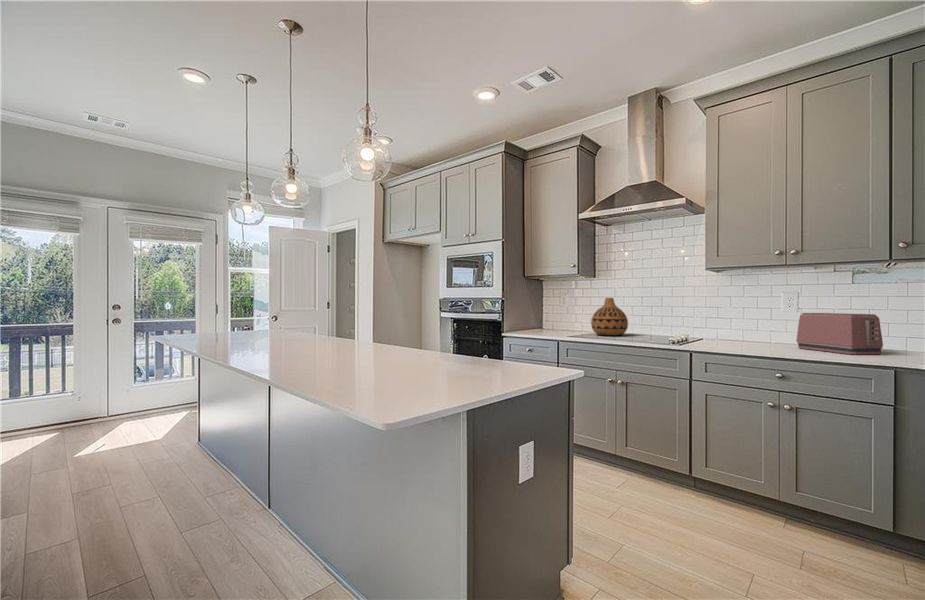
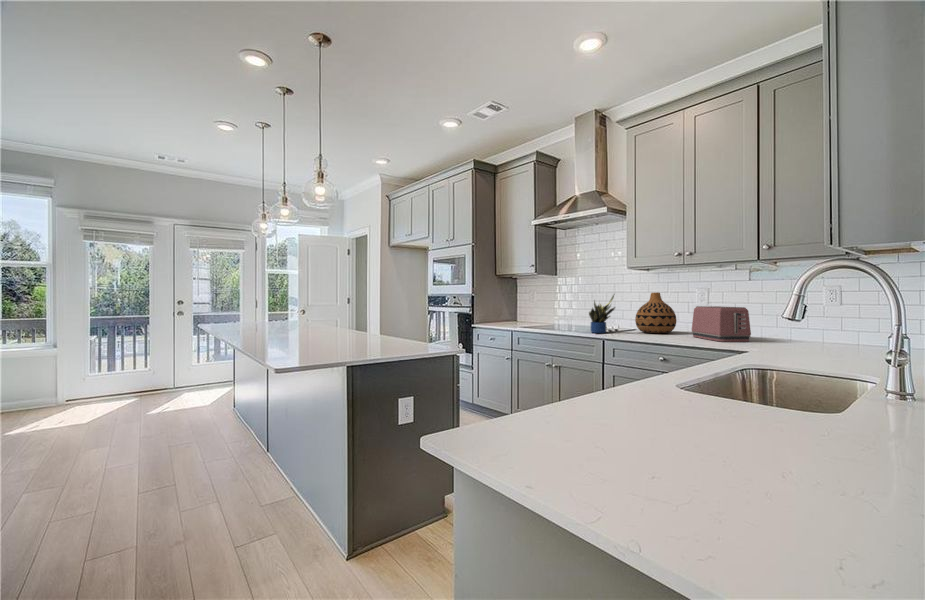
potted plant: none [665,297,700,344] -> present [589,294,615,333]
vase: present [591,298,628,336] -> present [635,293,676,333]

